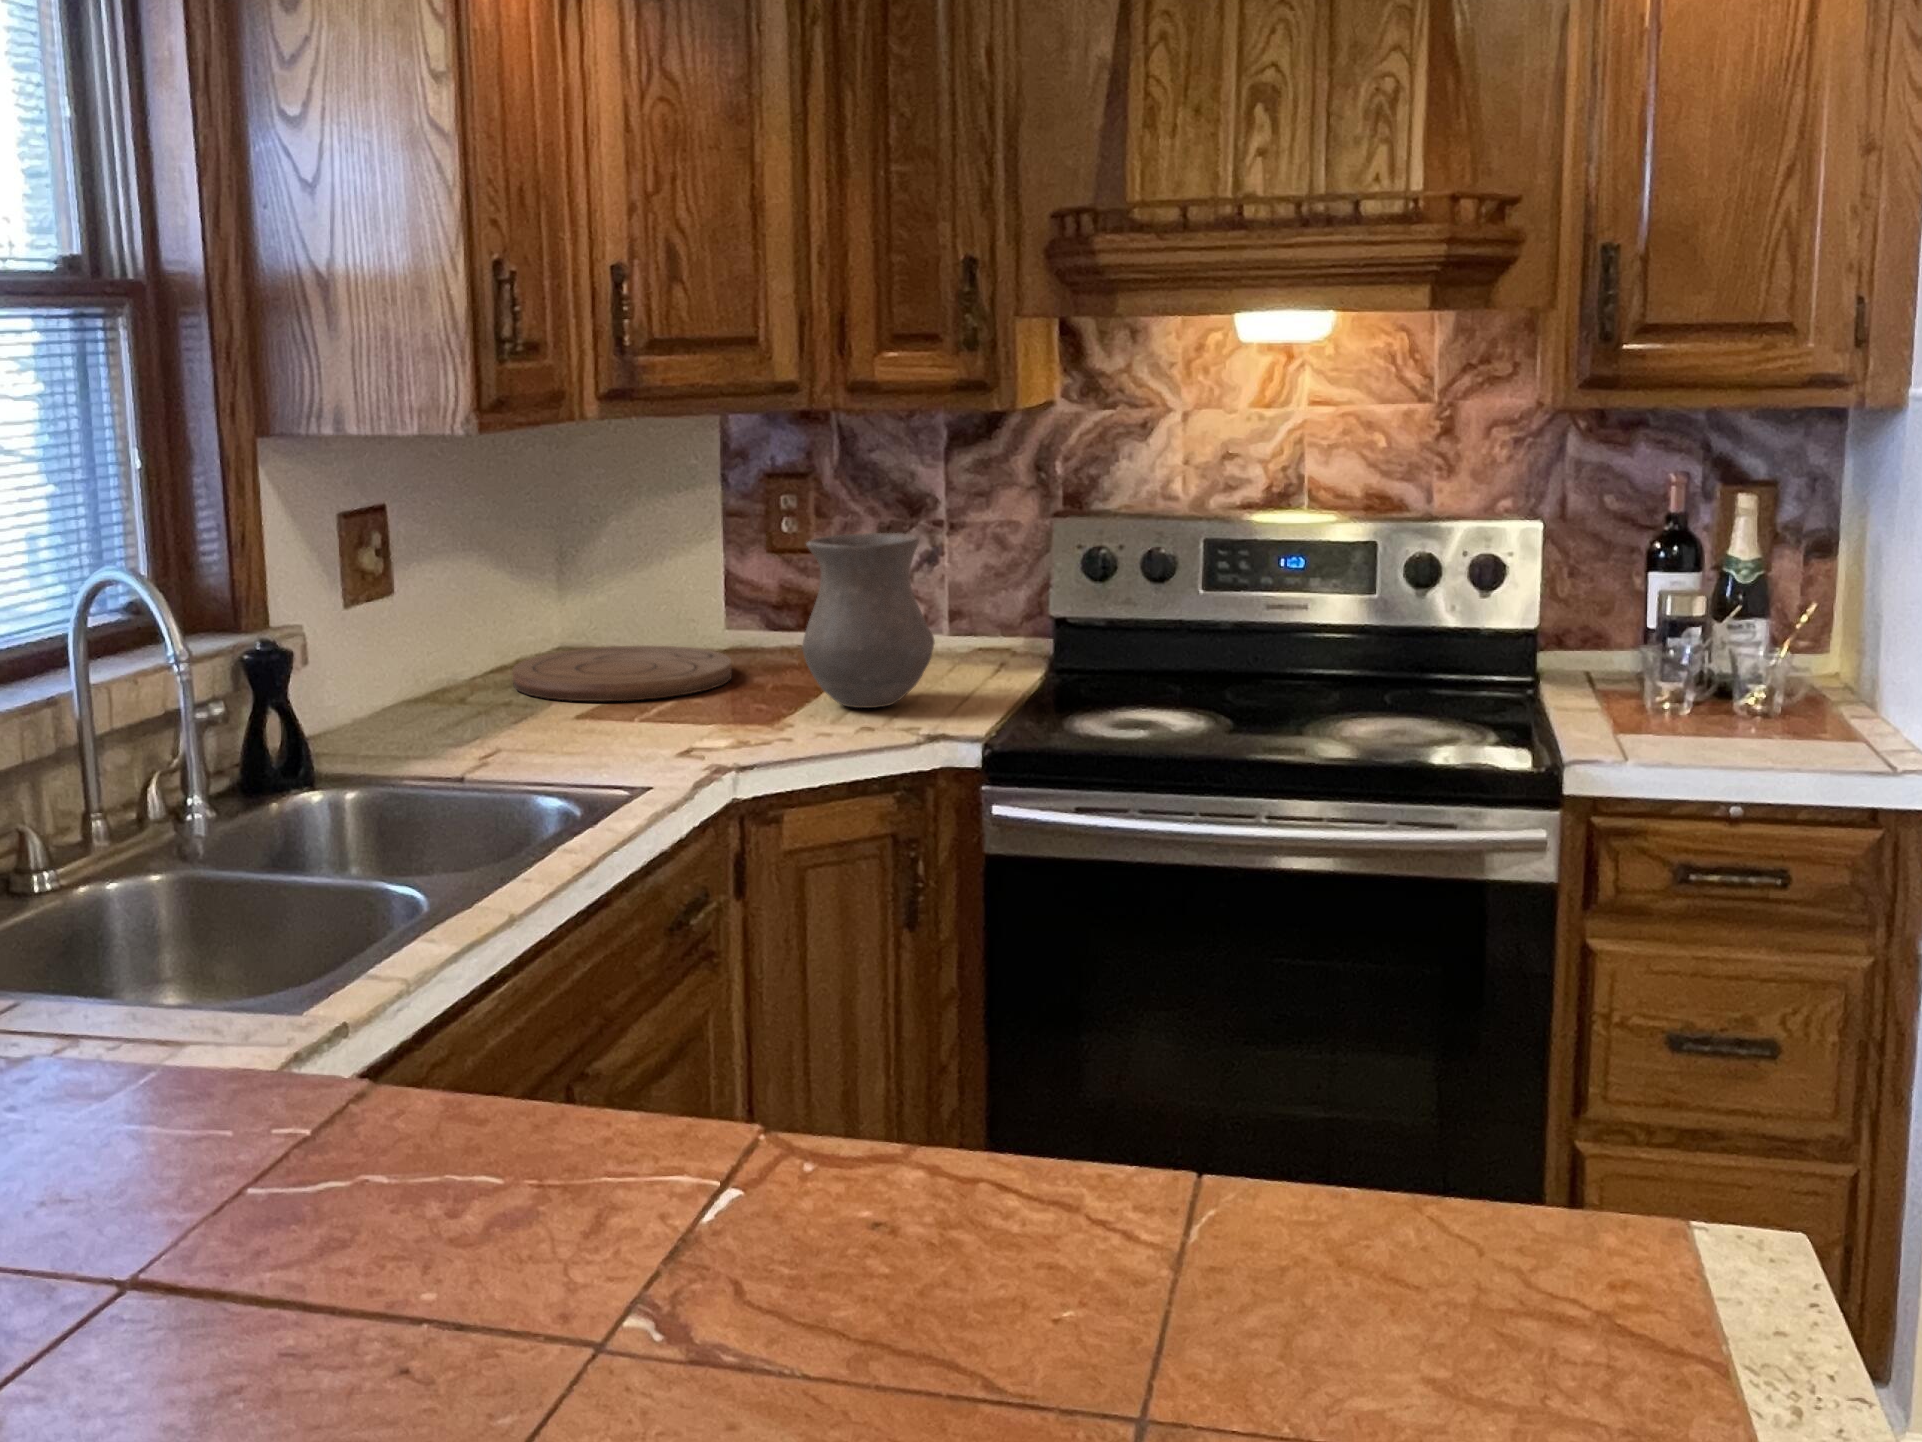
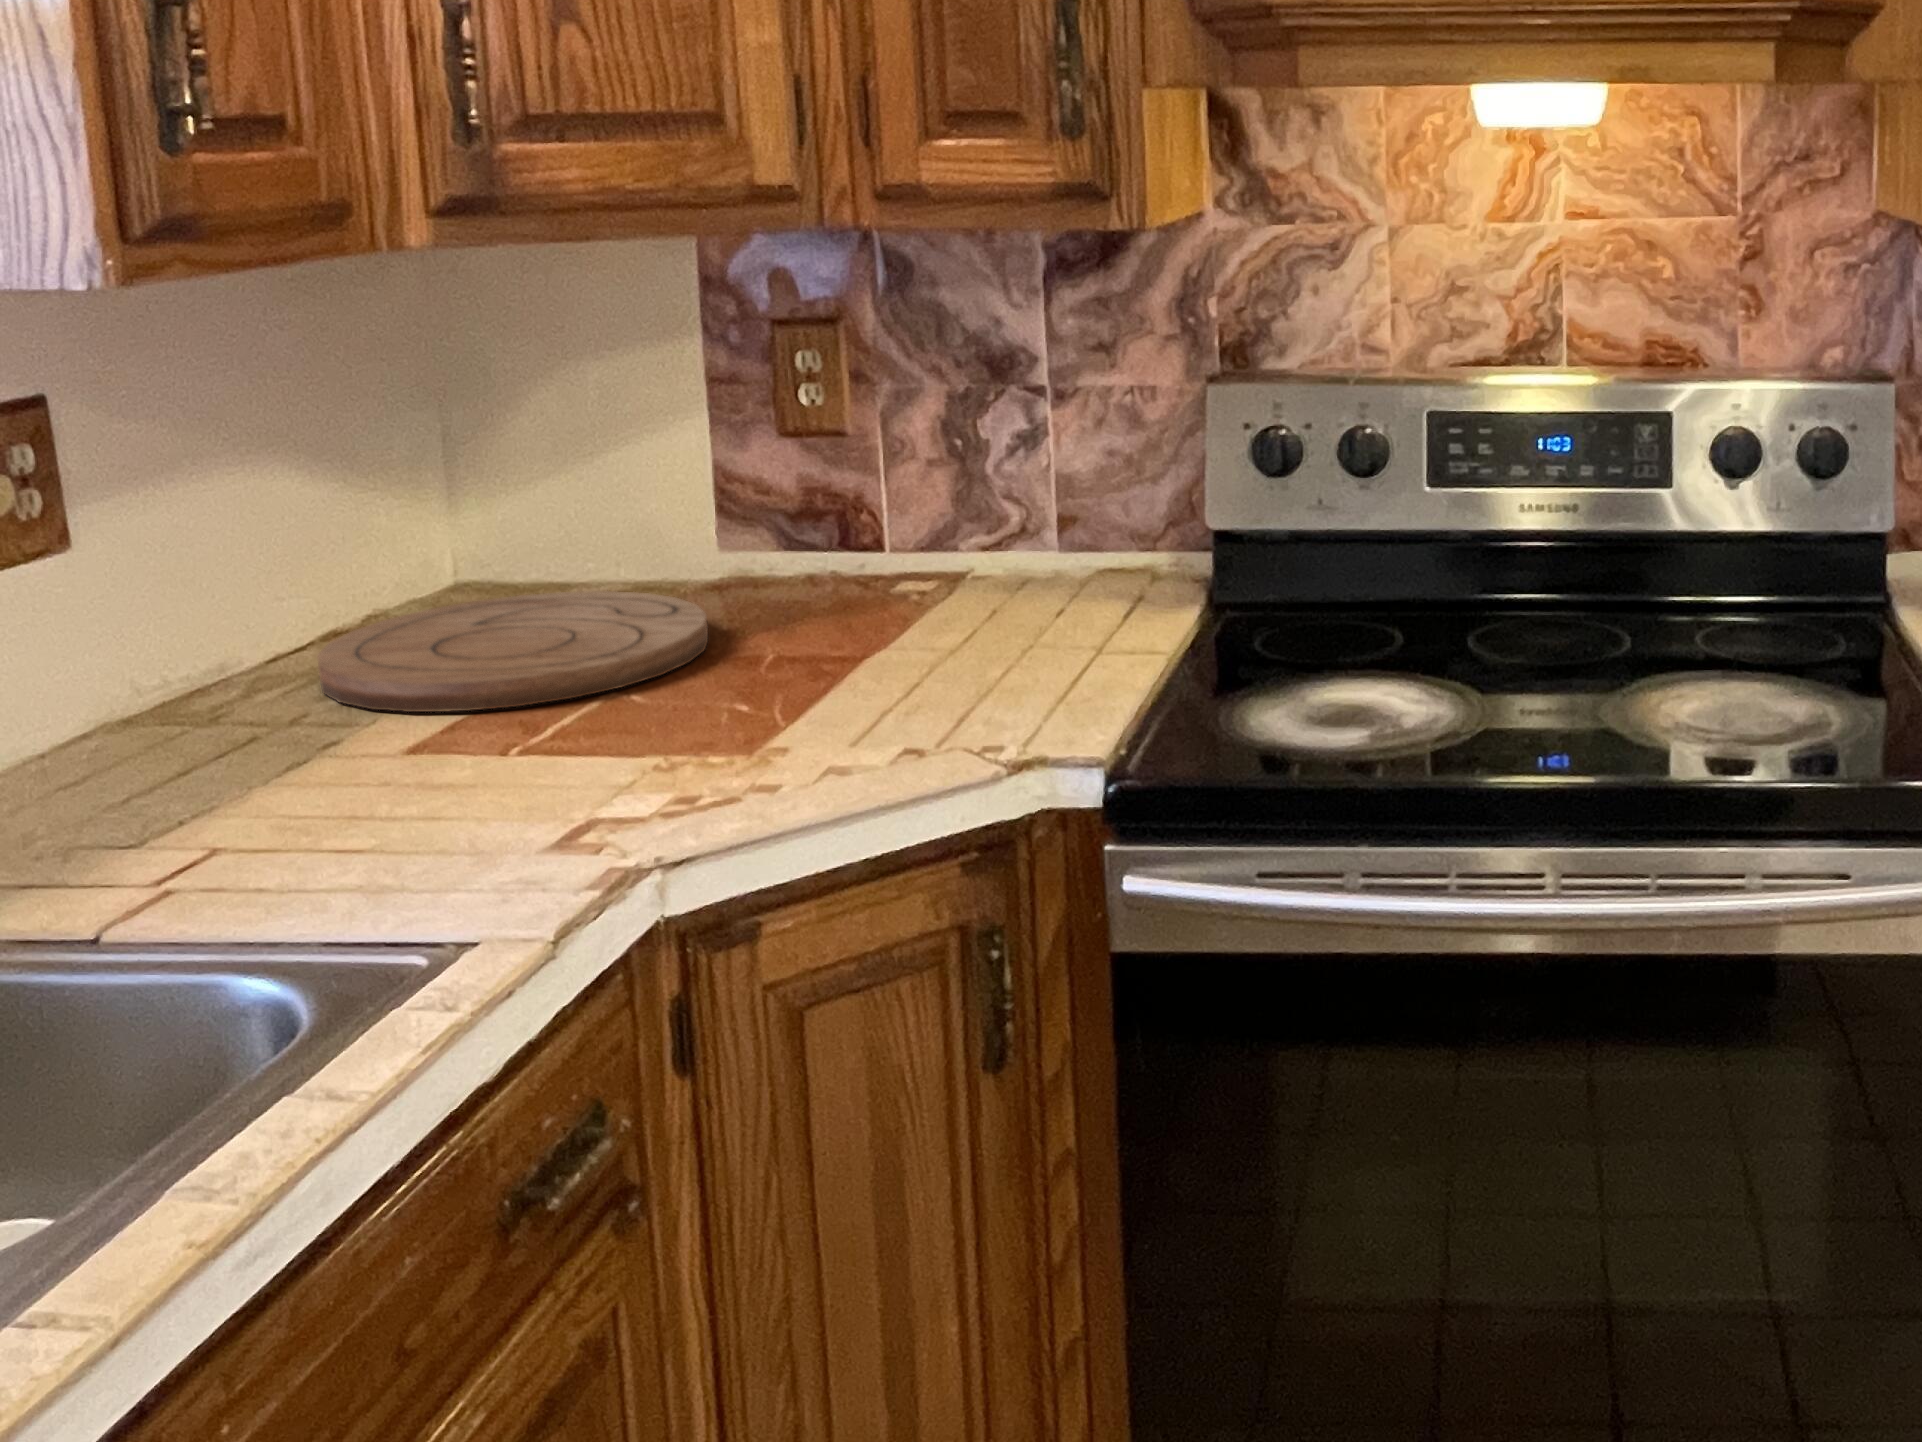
vase: present [802,533,935,708] -> none [808,421,1027,704]

